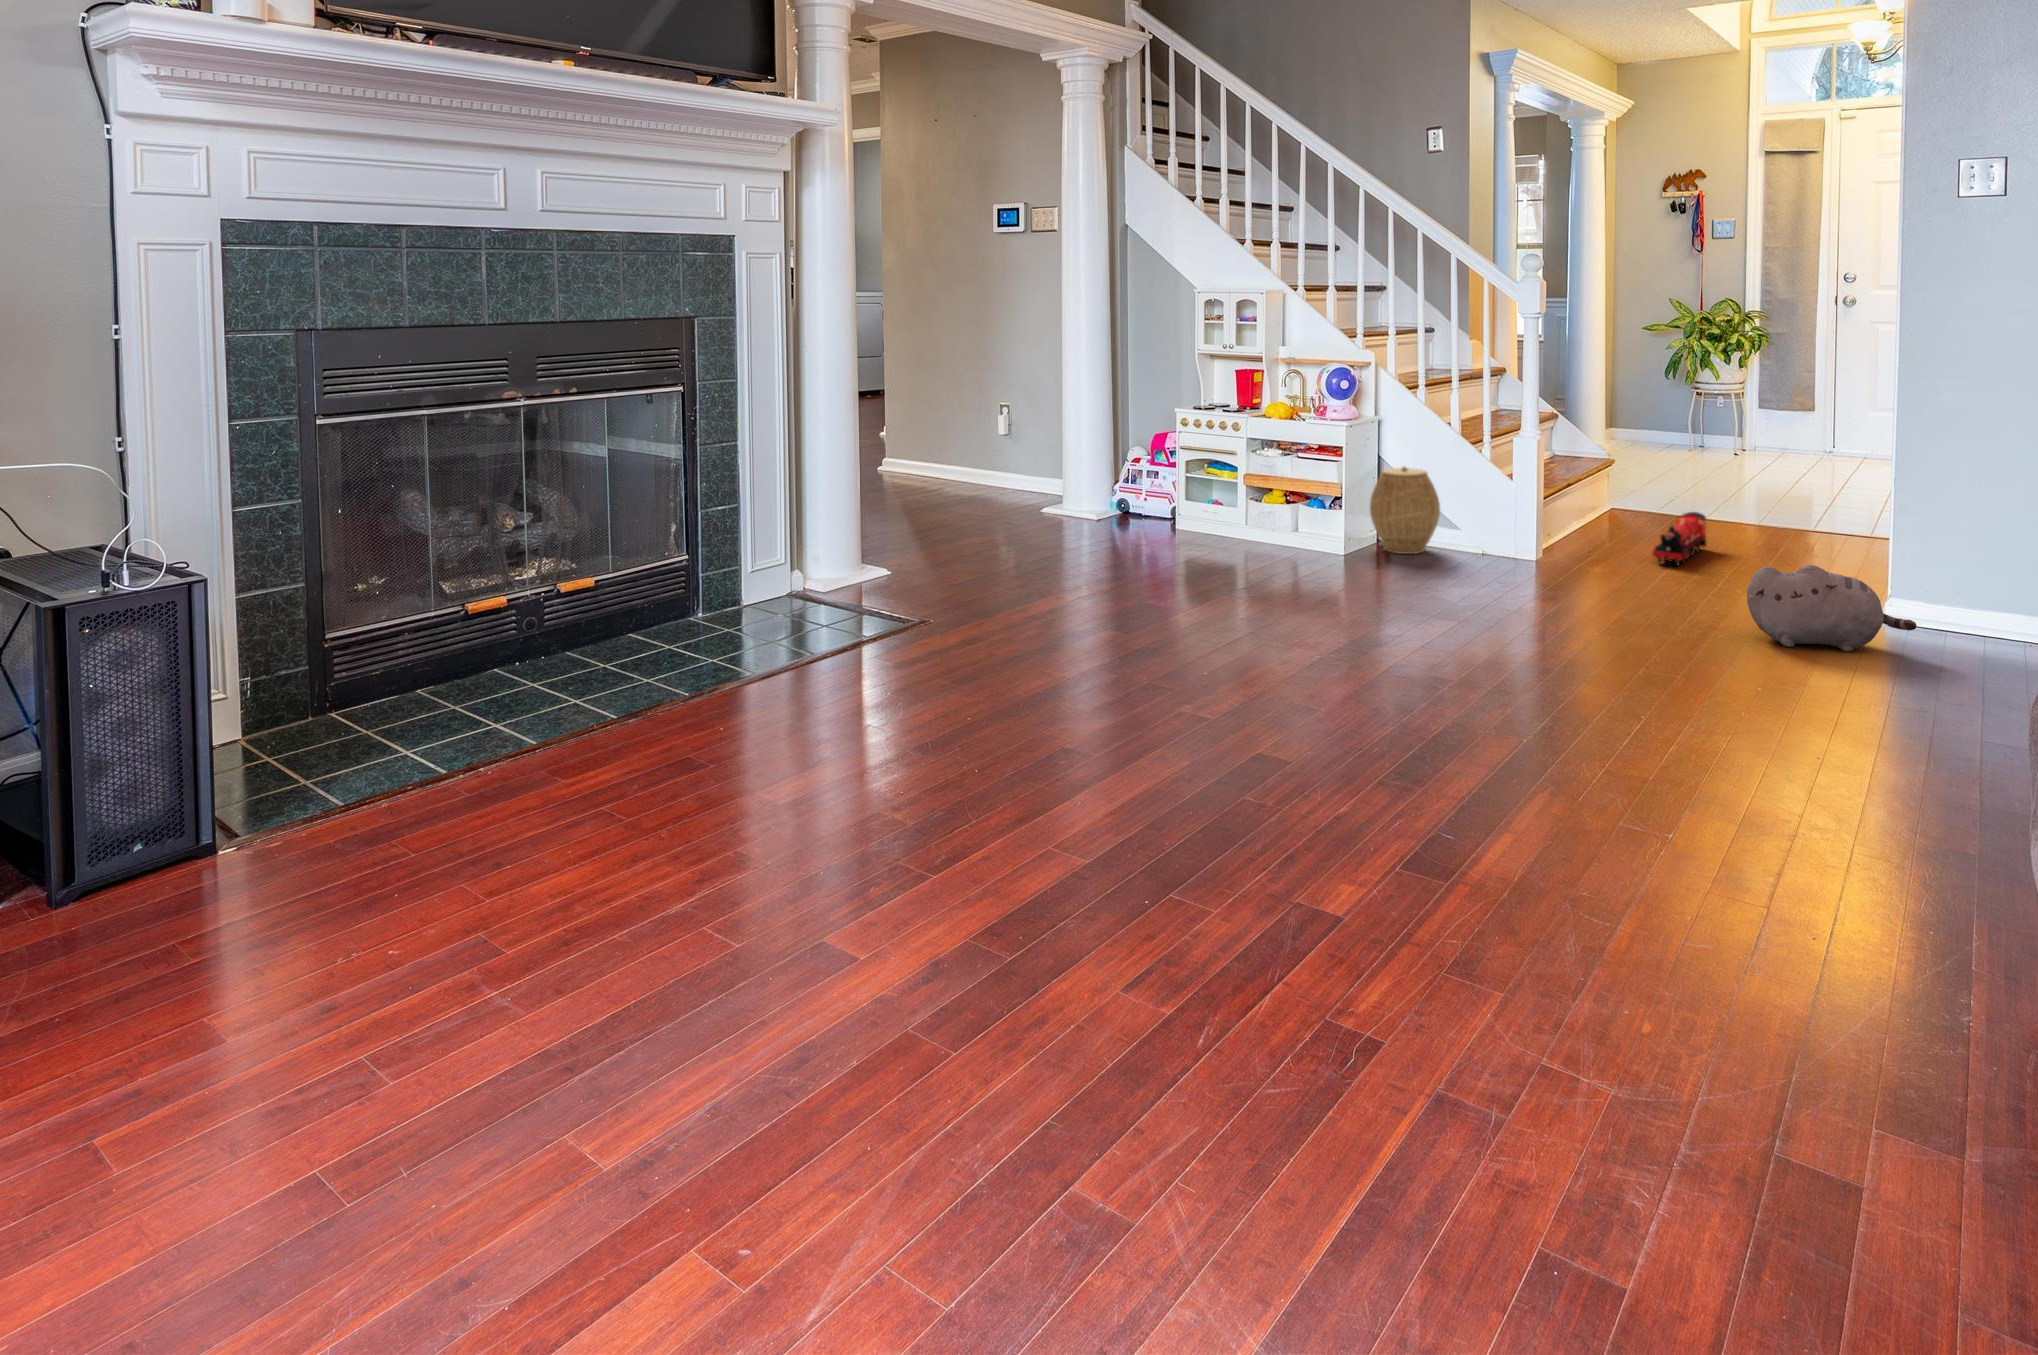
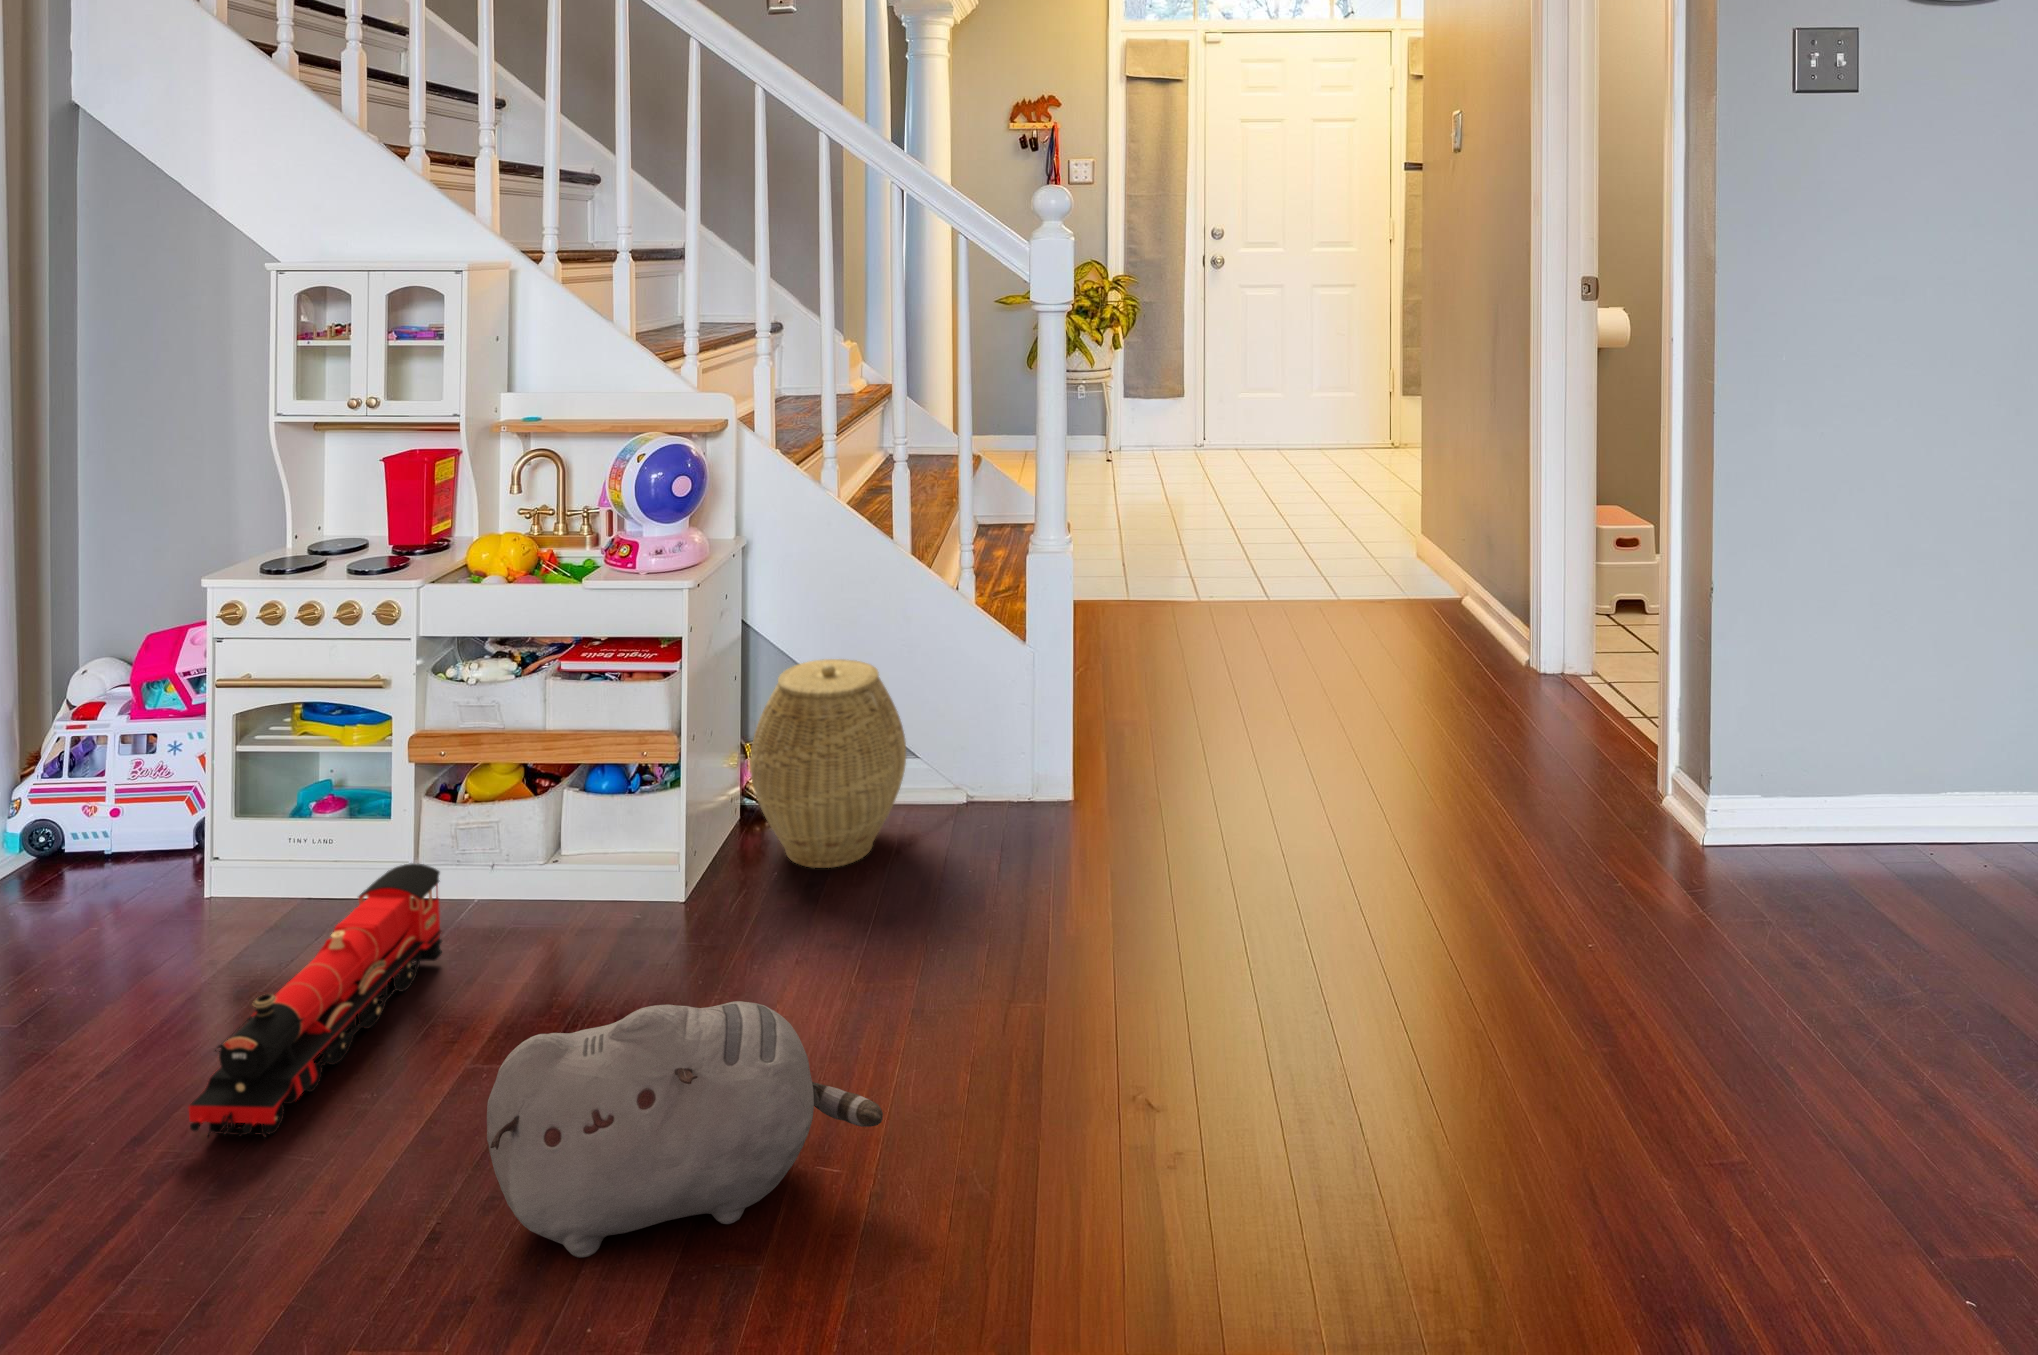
toy train: present [1652,512,1706,565] -> present [189,863,442,1138]
plush toy: present [1747,565,1917,652] -> present [487,1001,883,1258]

